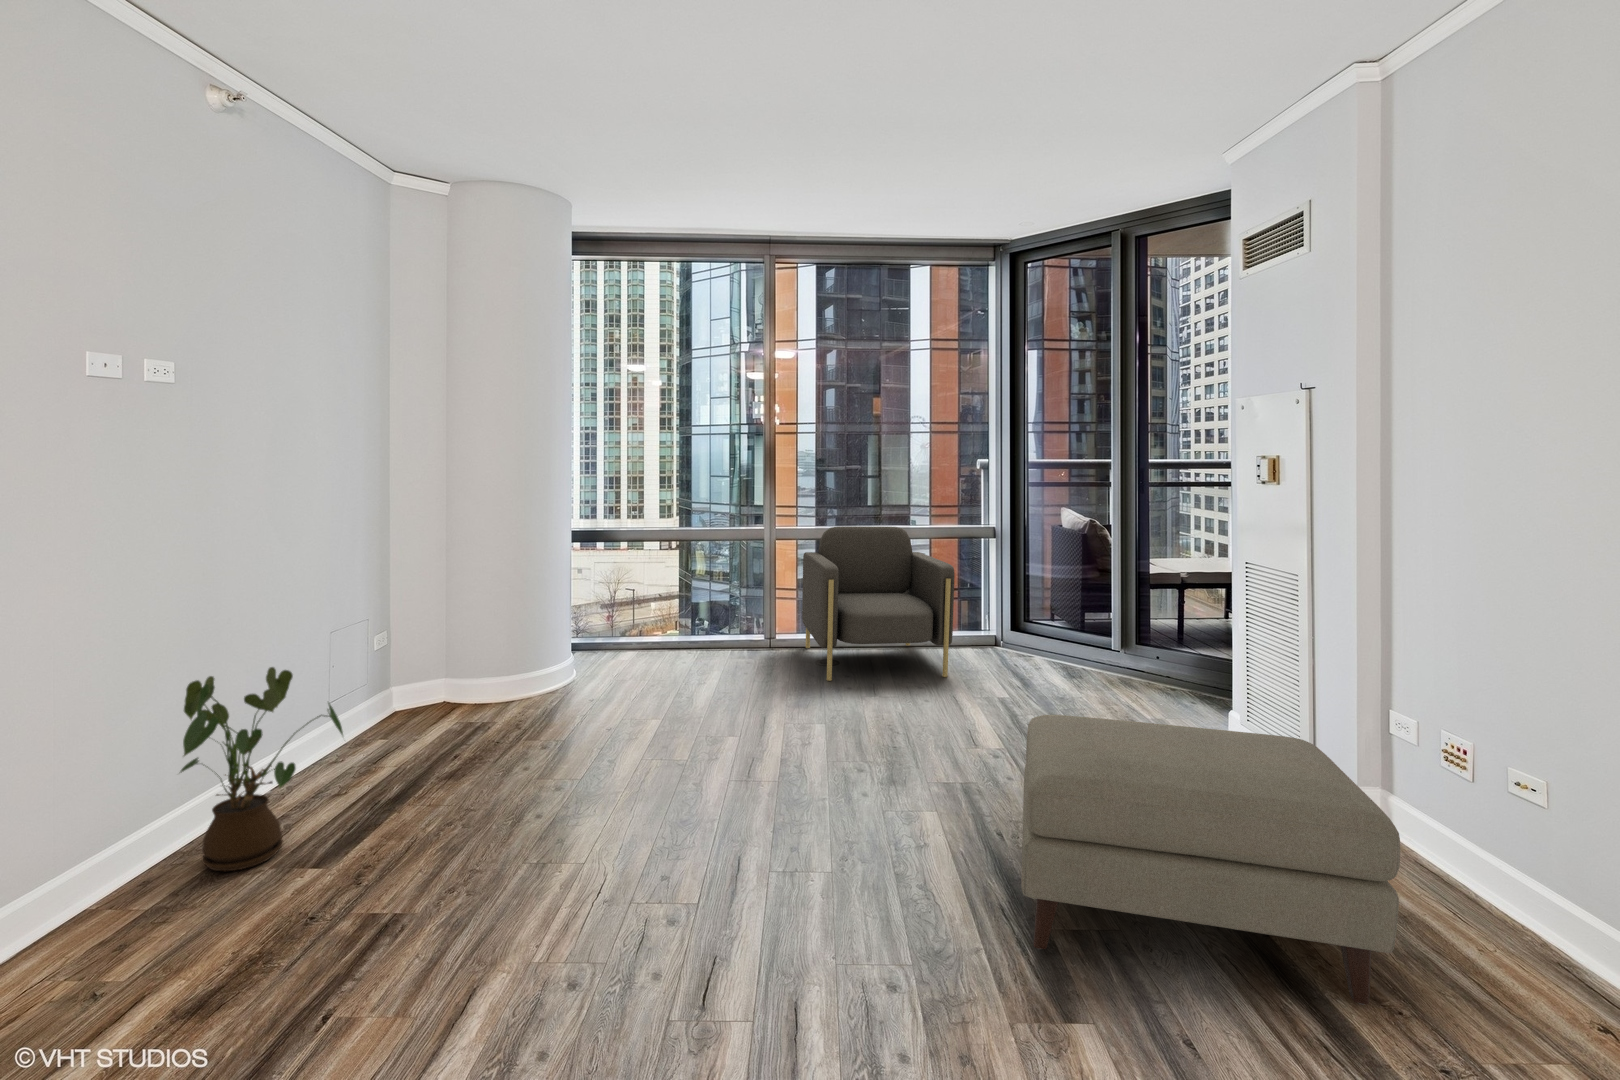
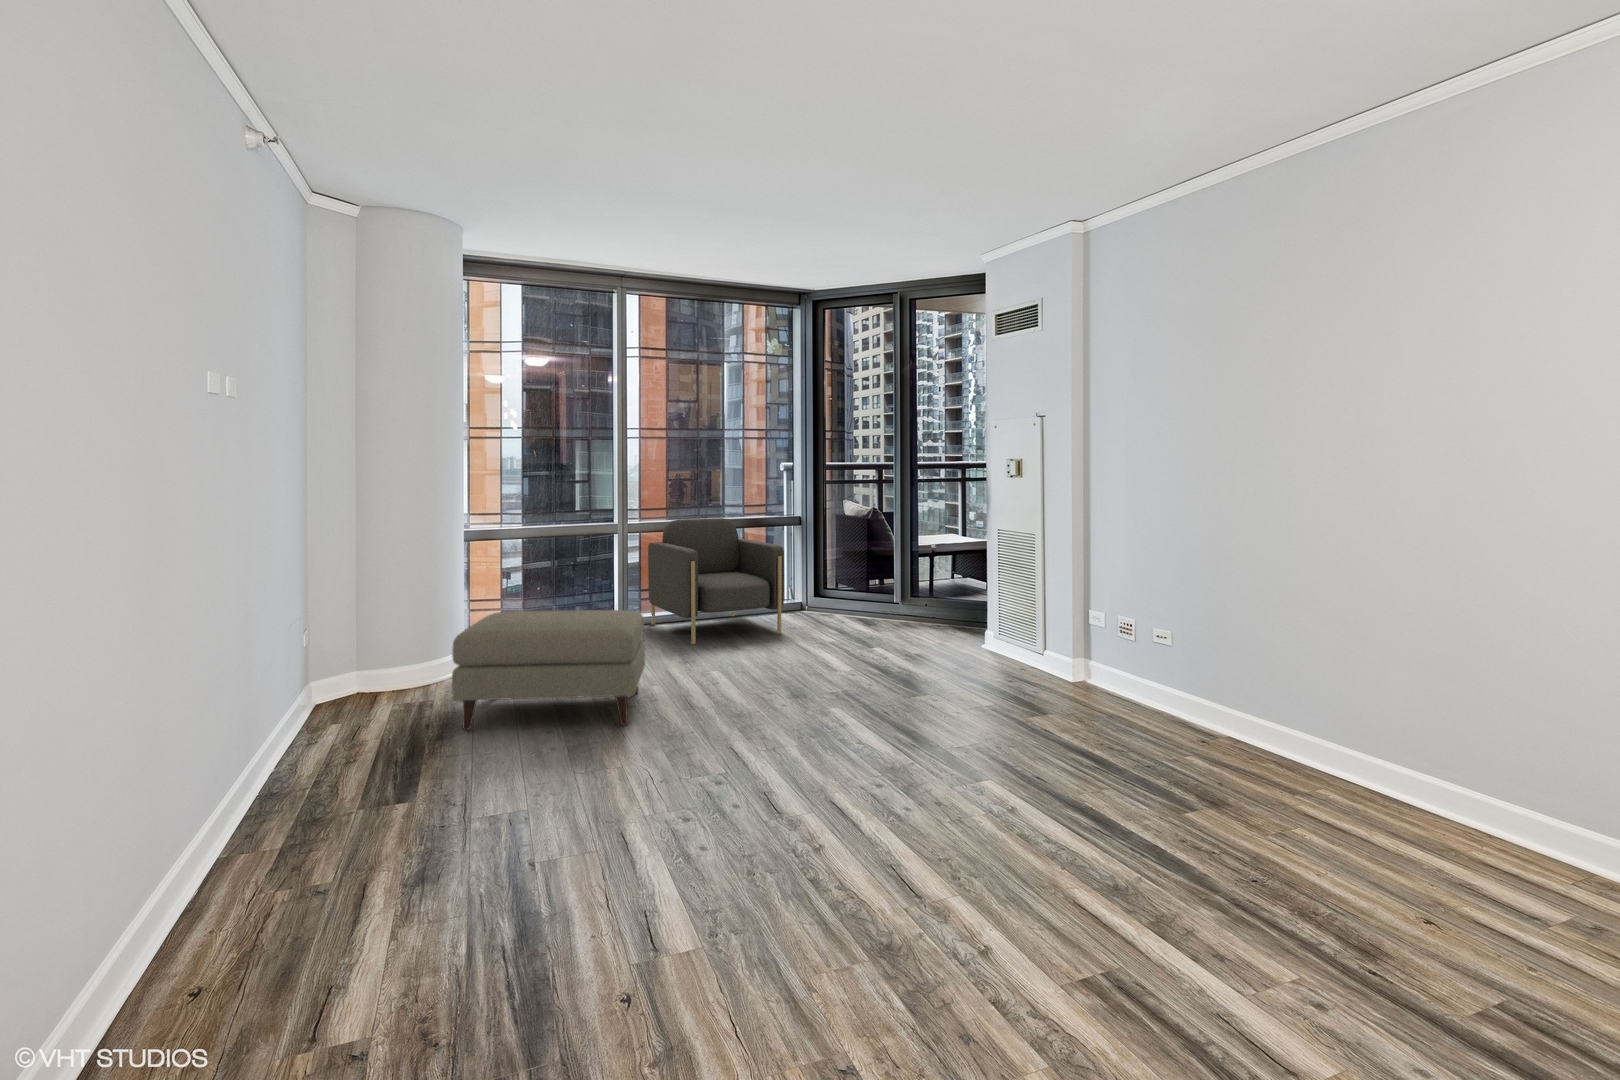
house plant: present [180,667,343,871] -> none [253,646,405,816]
ottoman: present [1021,715,1400,1005] -> present [452,610,645,730]

